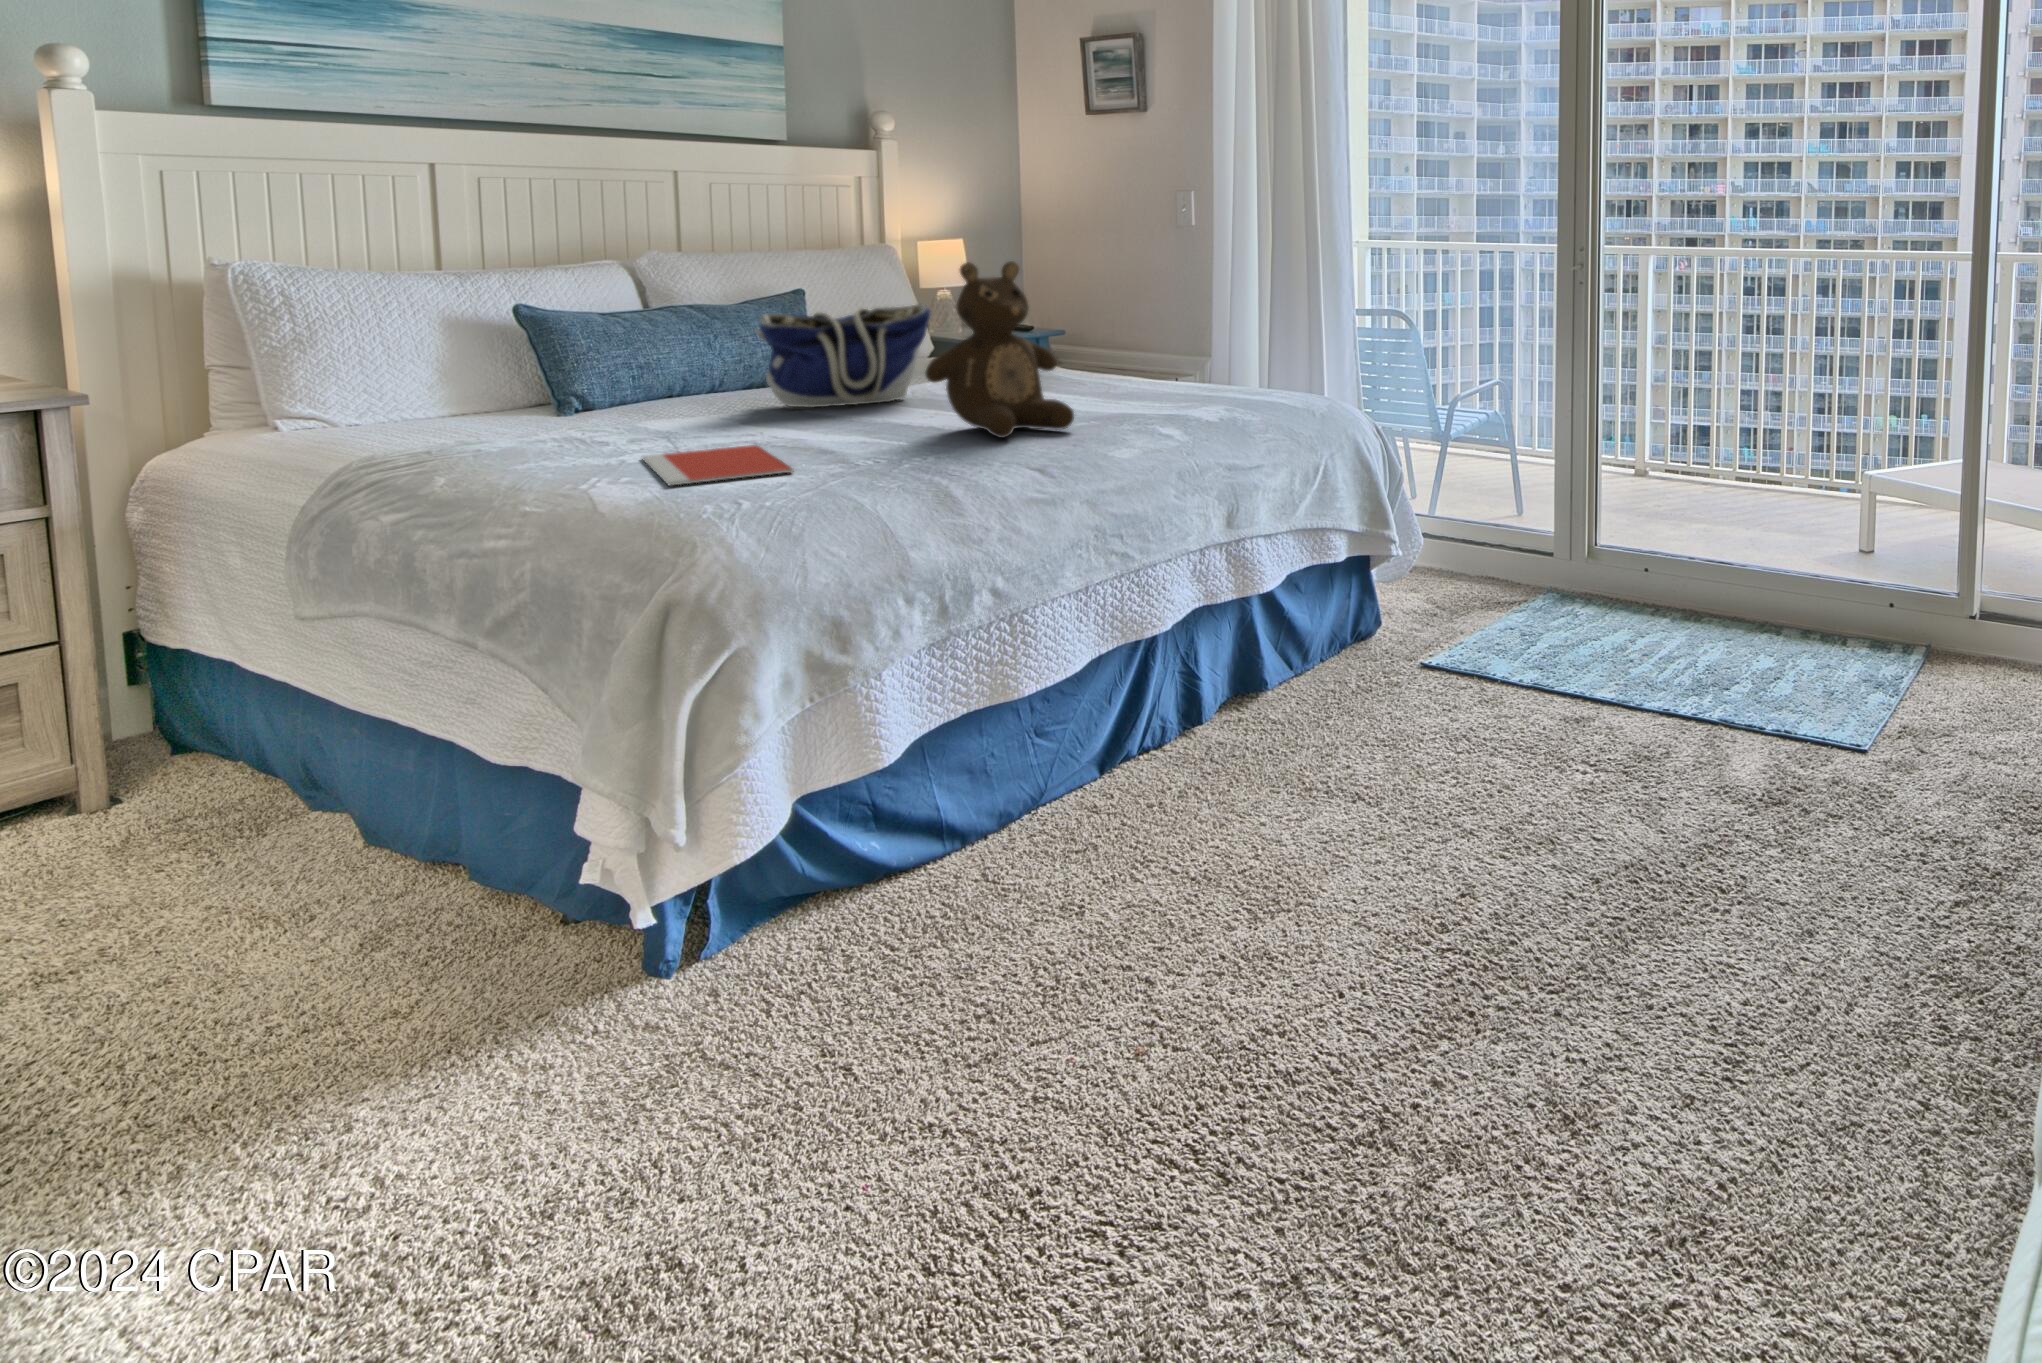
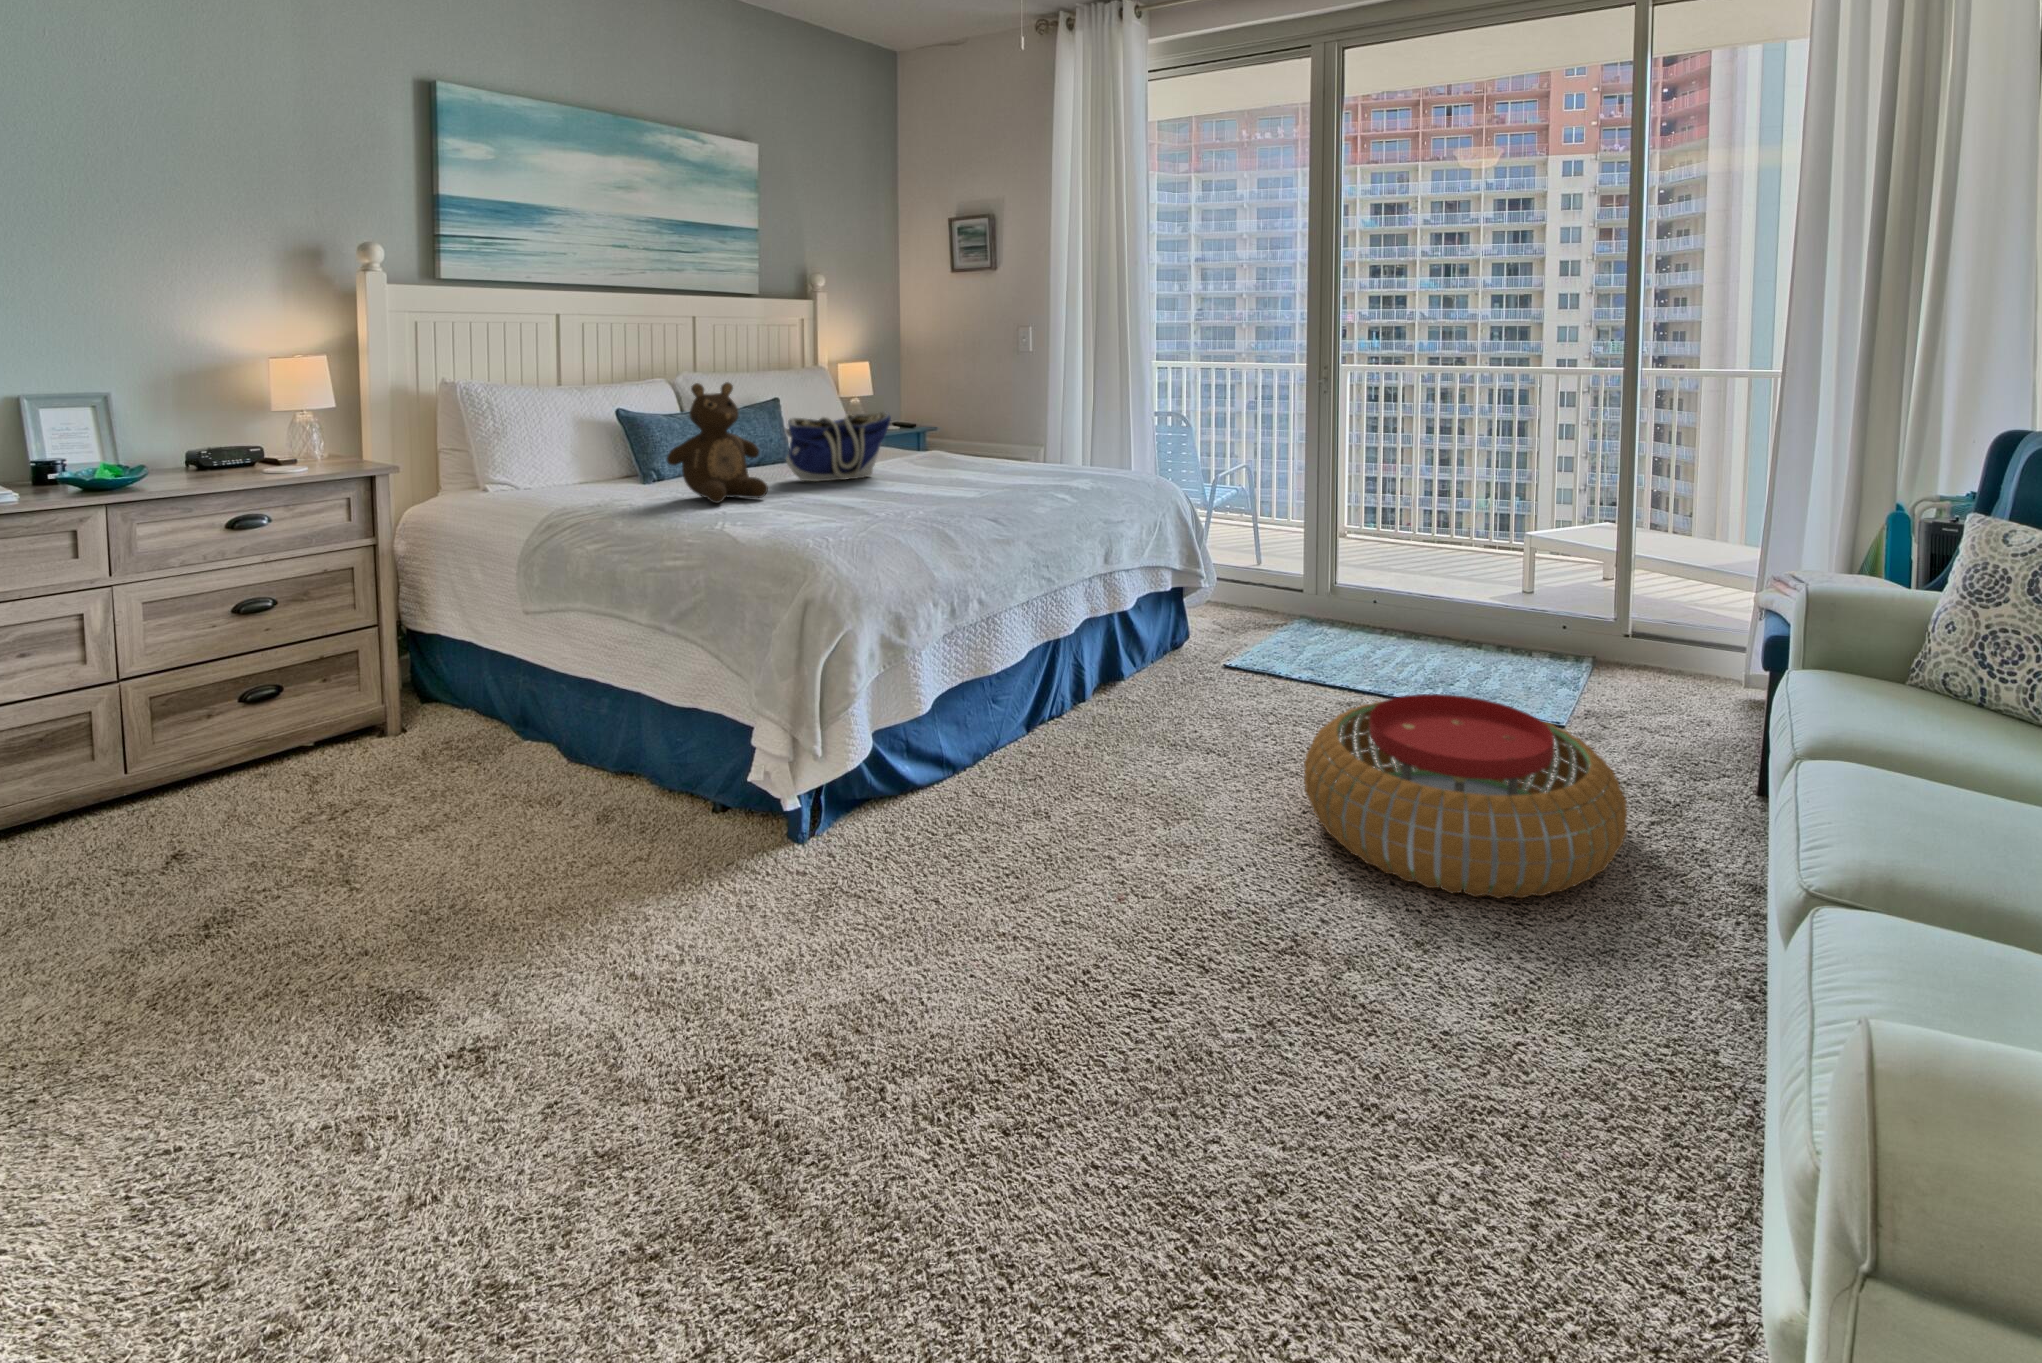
teddy bear: present [925,261,1074,438] -> present [667,382,768,503]
notebook: present [642,445,793,486] -> none [744,505,851,529]
pouf: none [1455,725,1915,1048] -> present [1304,694,1627,898]

